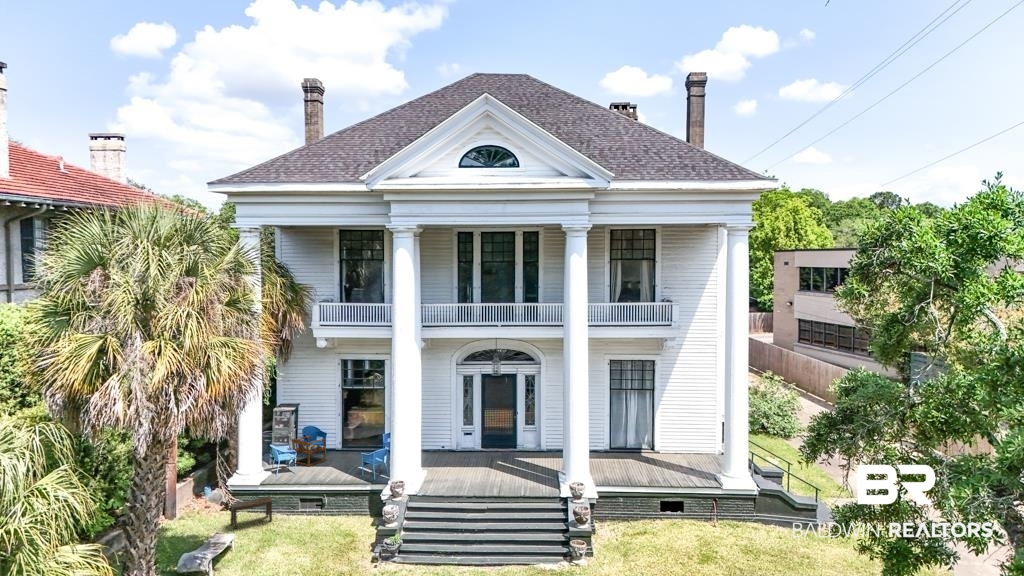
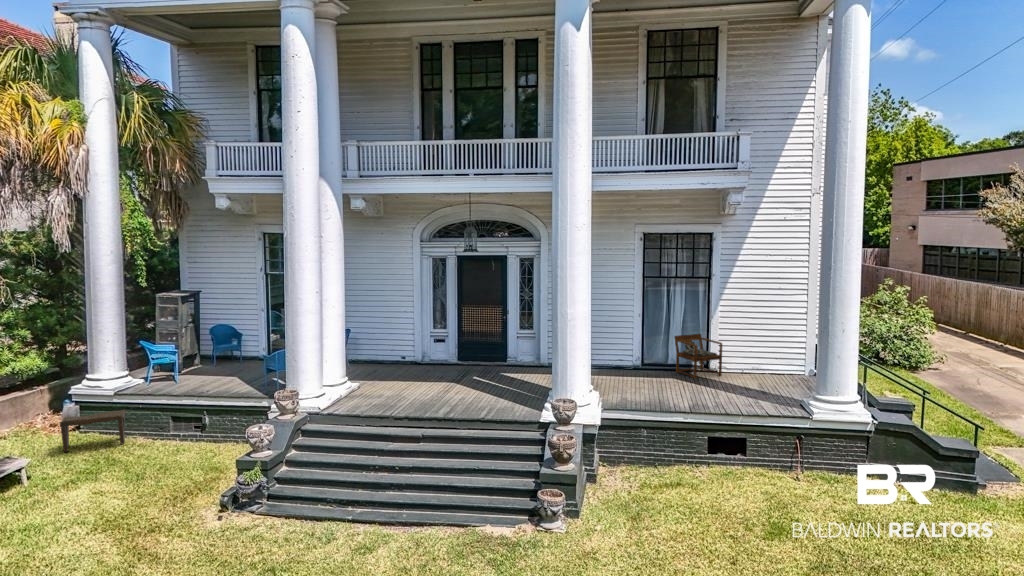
armchair: present [291,436,325,467] -> present [674,334,722,379]

